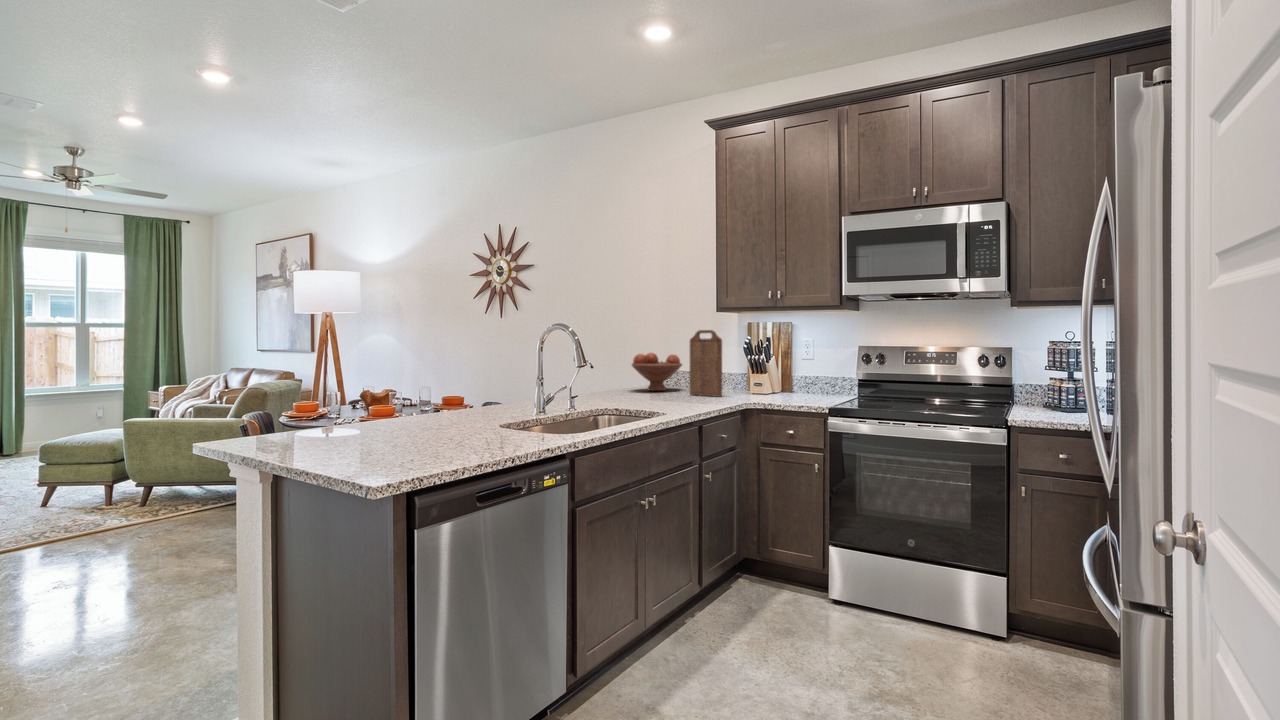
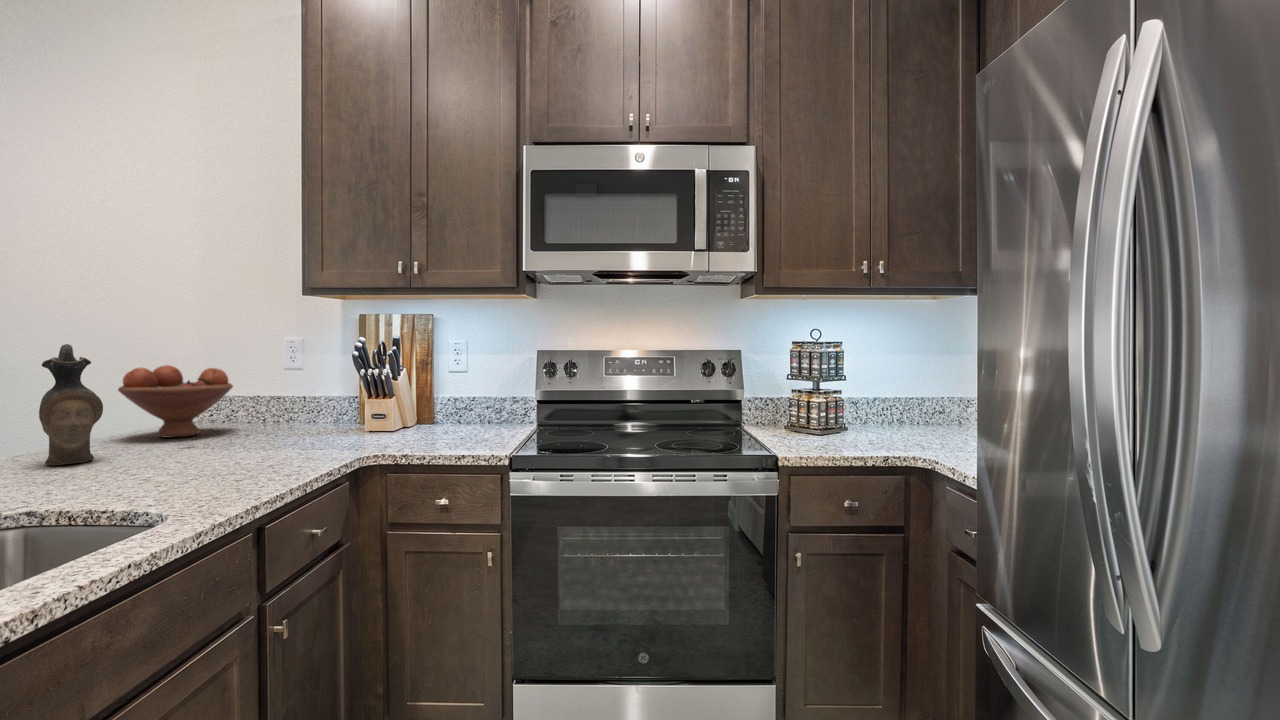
cutting board: present [690,330,722,397] -> none [244,323,312,444]
ceramic pitcher: none [608,342,631,398] -> present [39,344,103,465]

